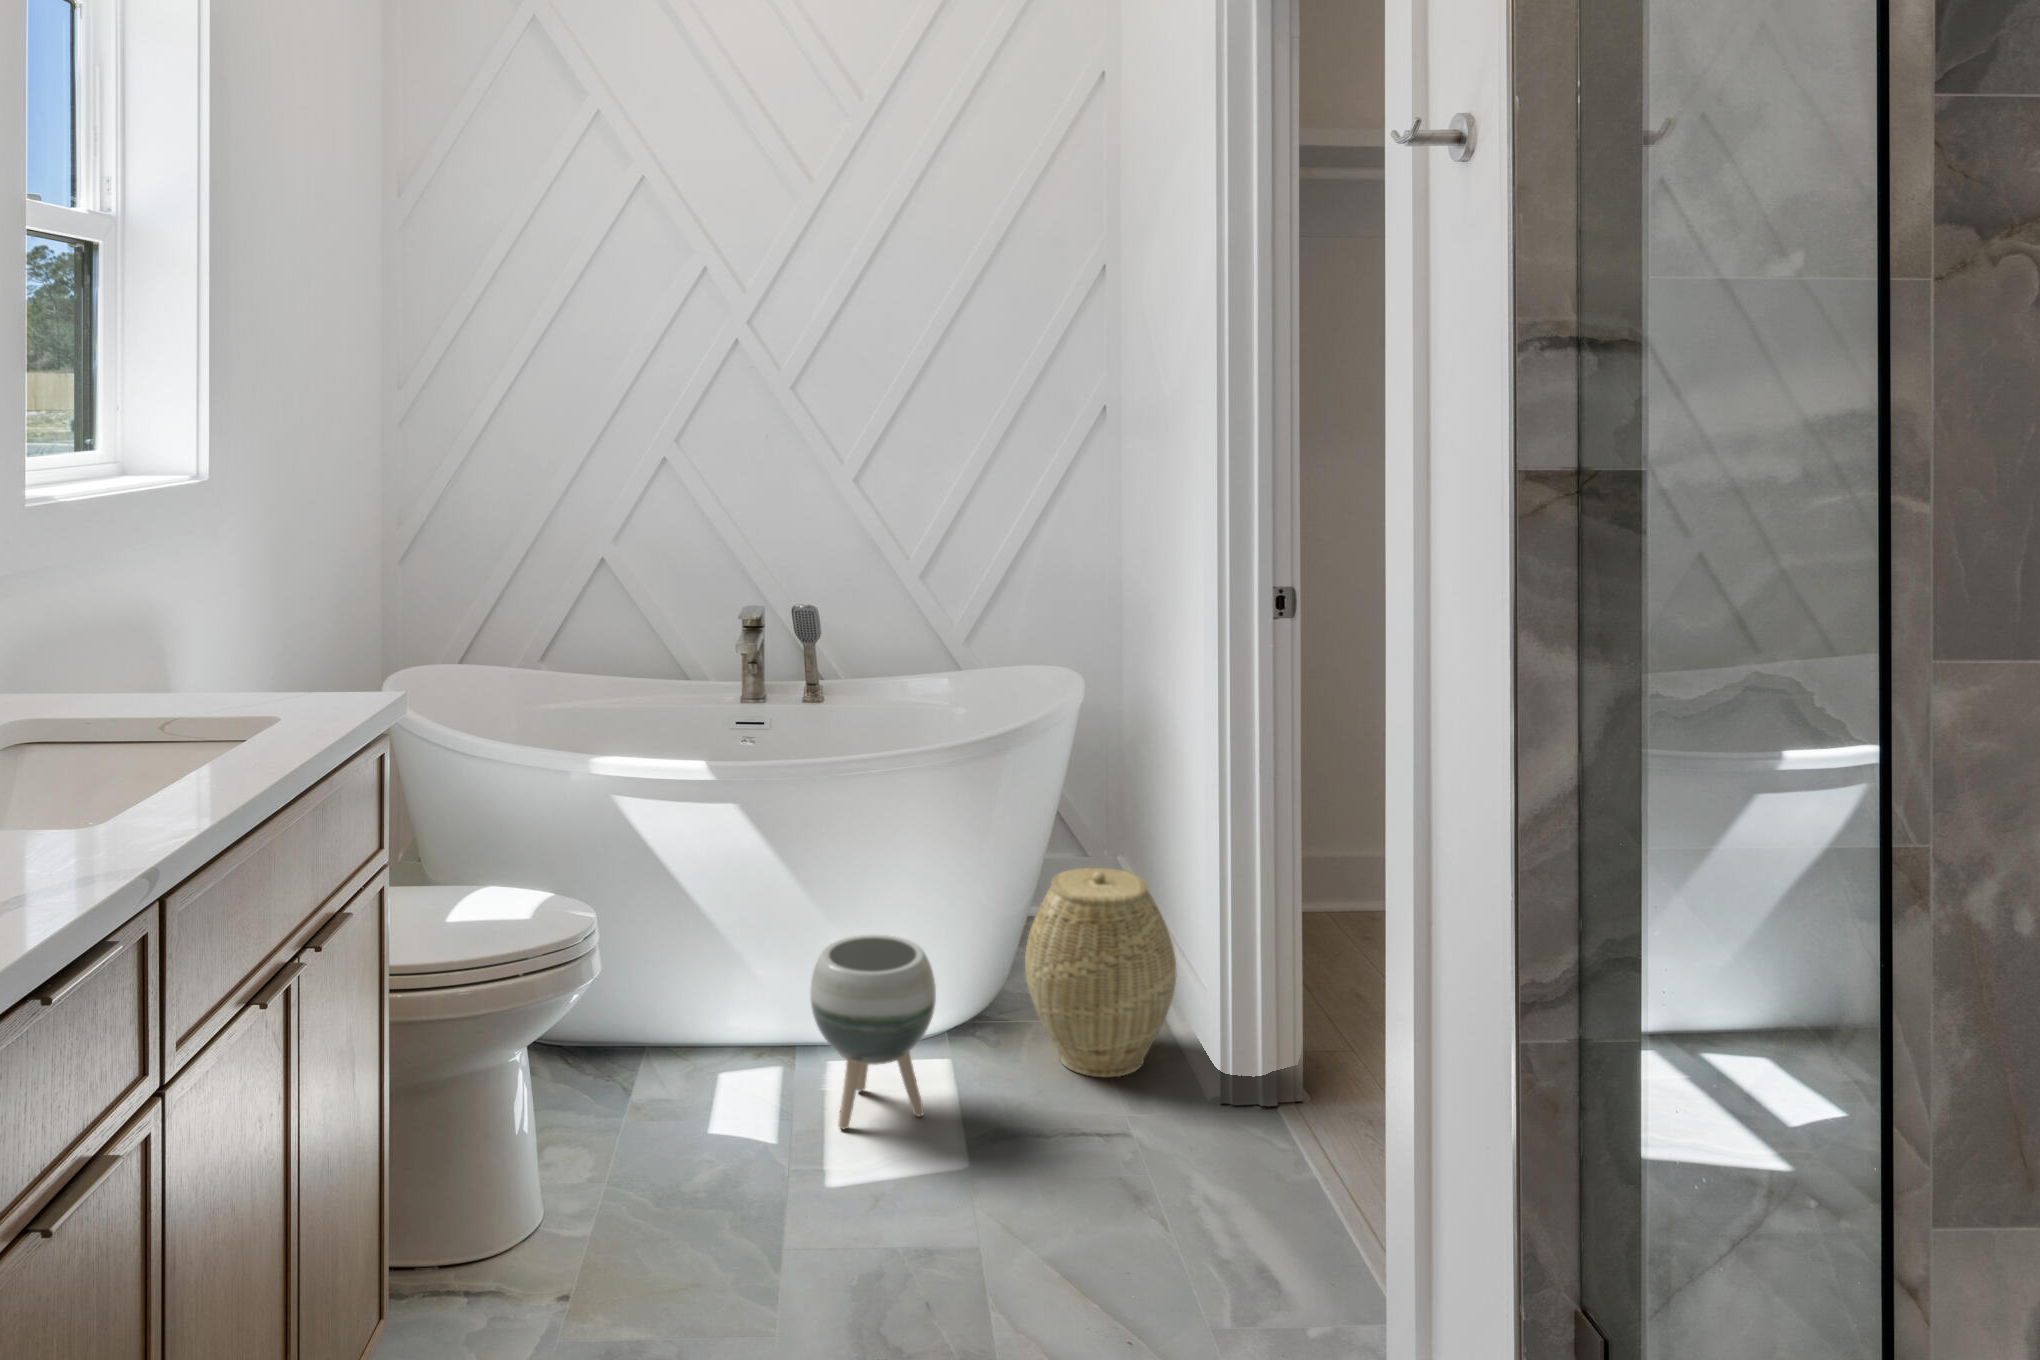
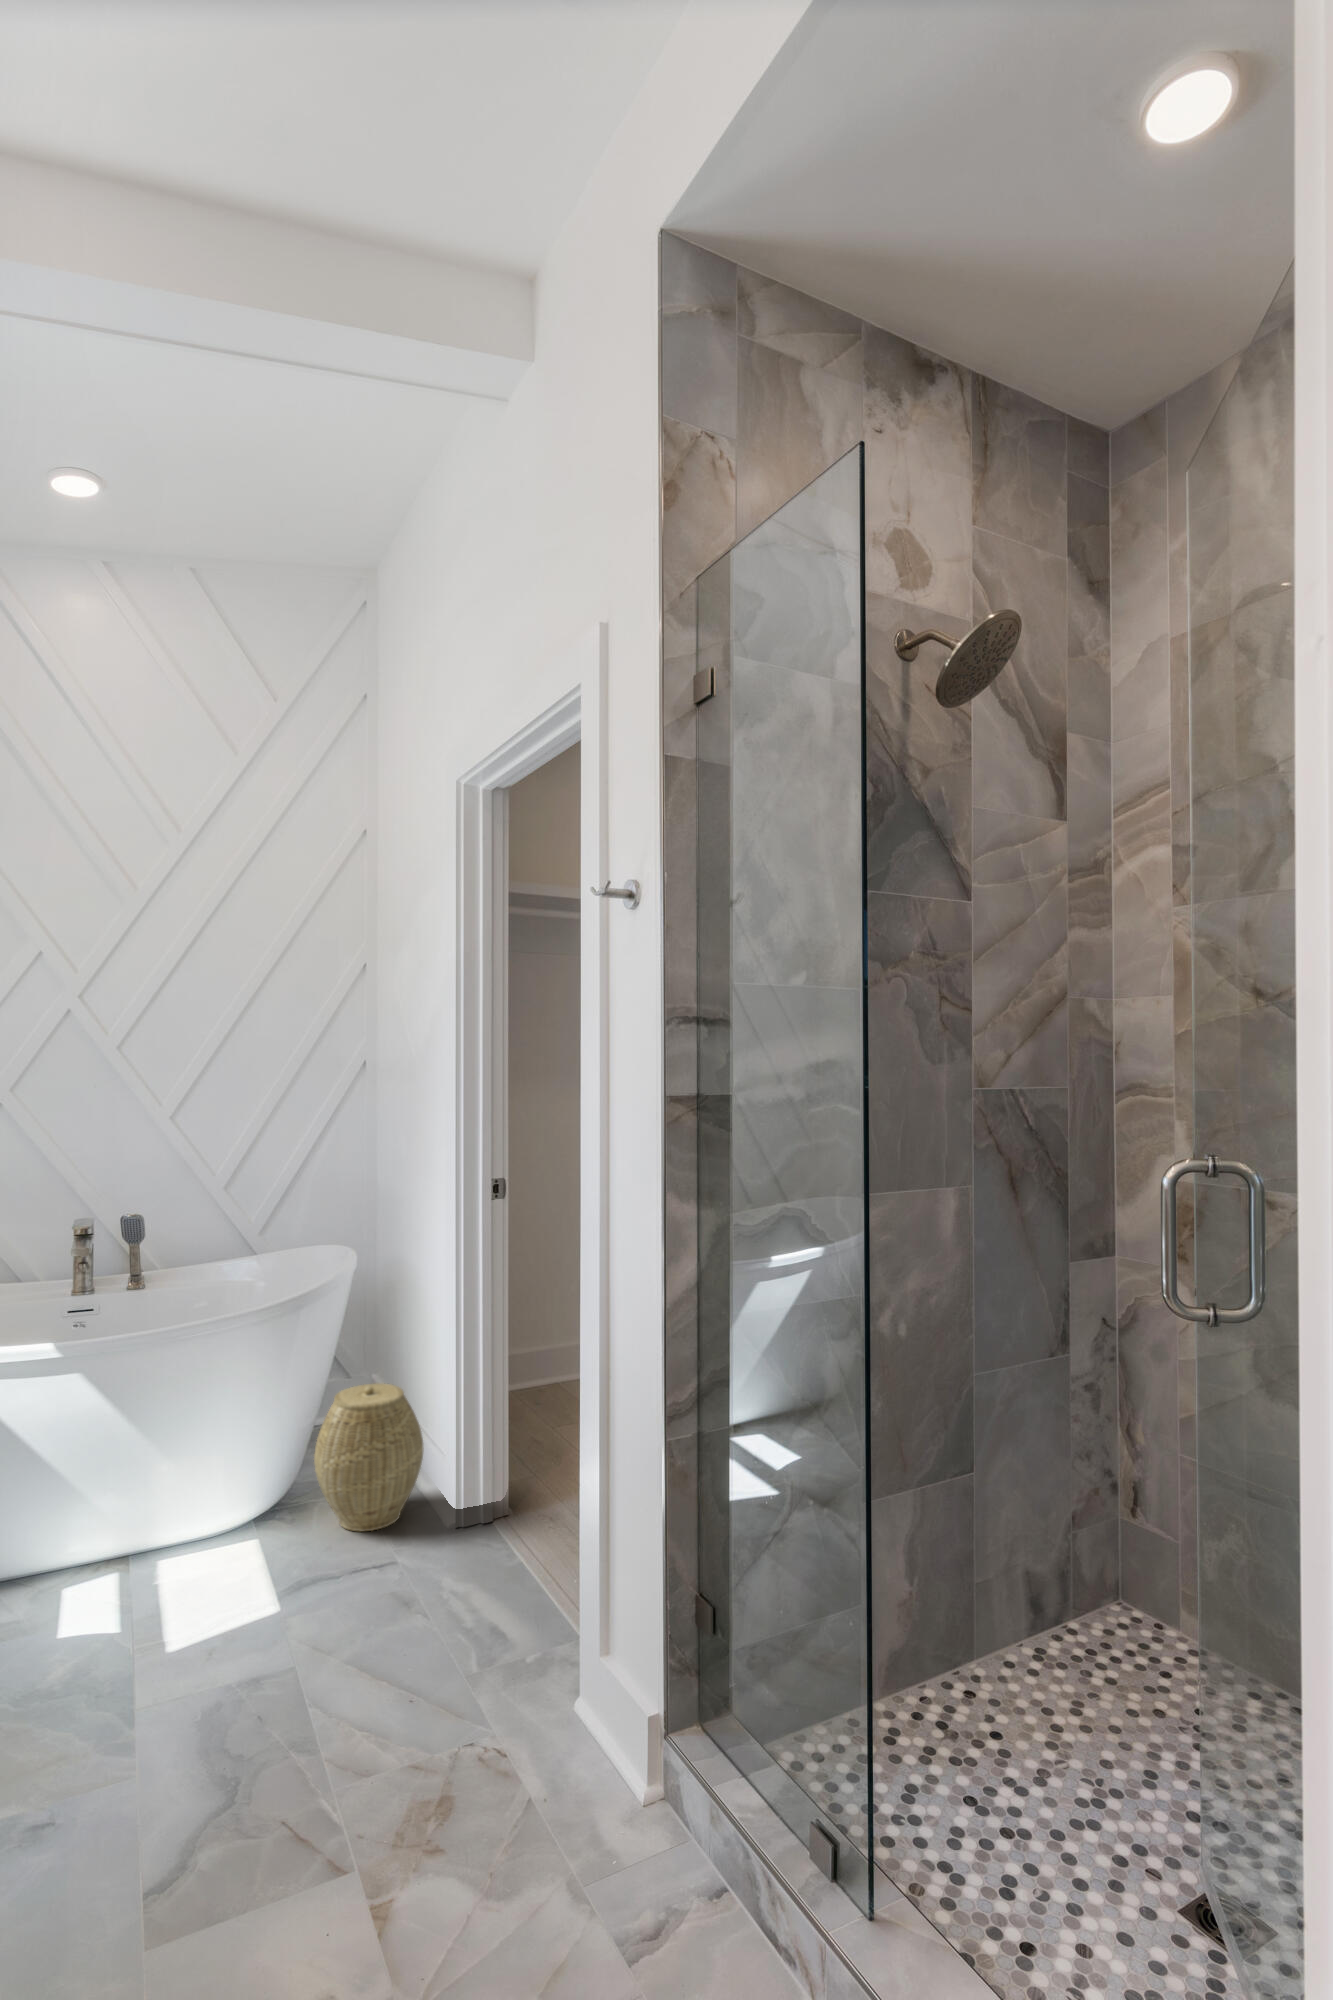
planter: present [810,935,936,1129] -> none [151,1456,252,1607]

